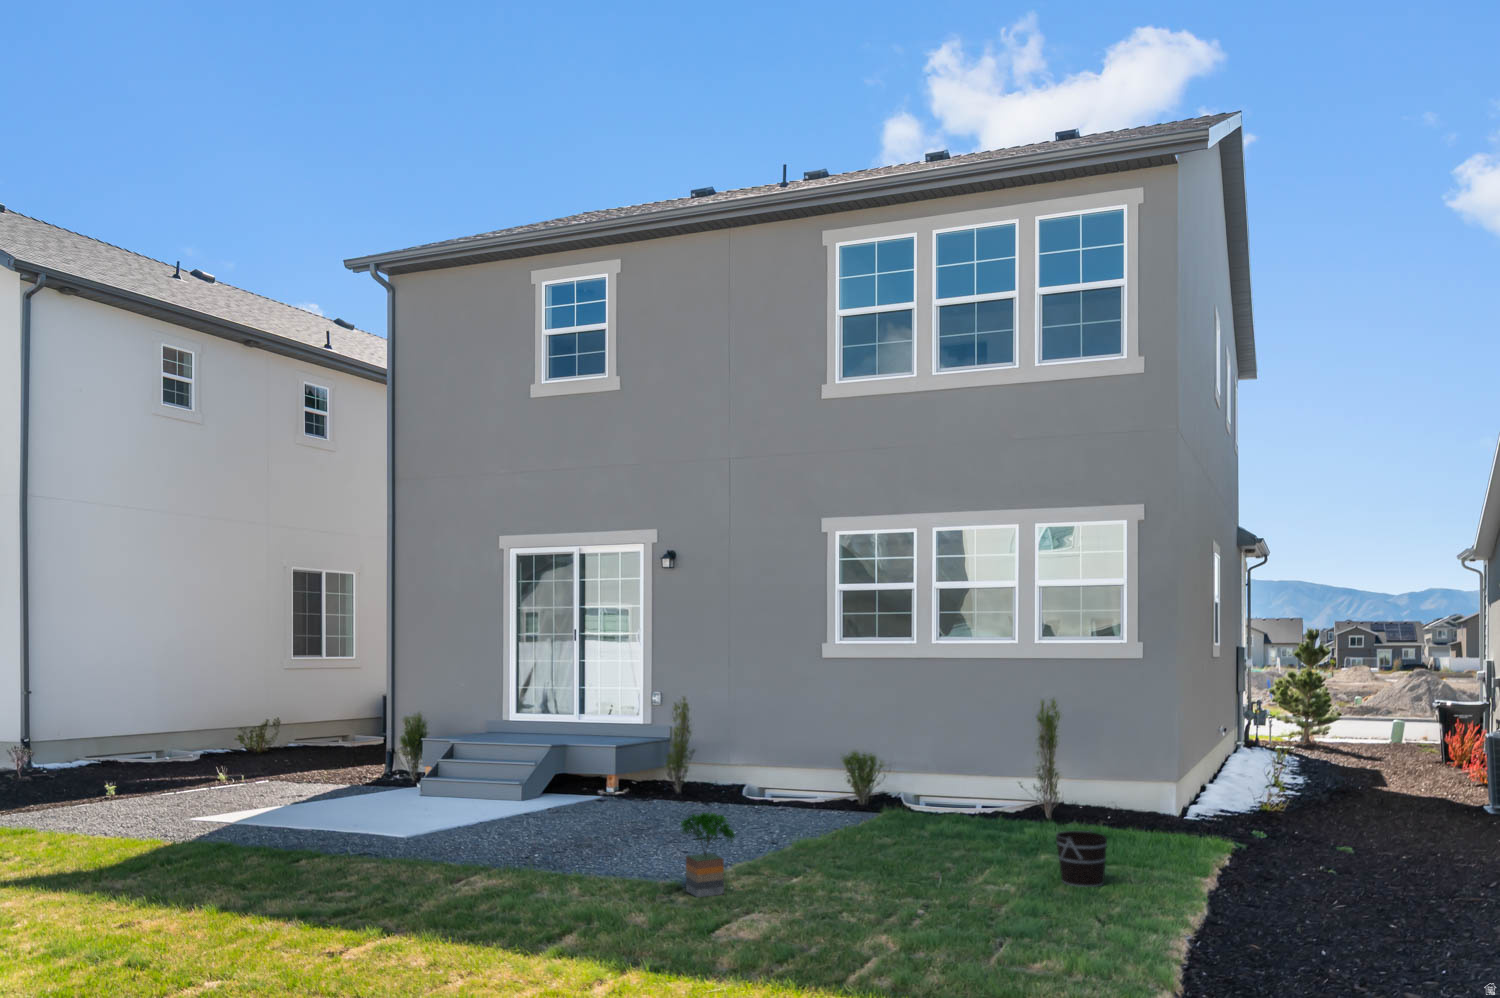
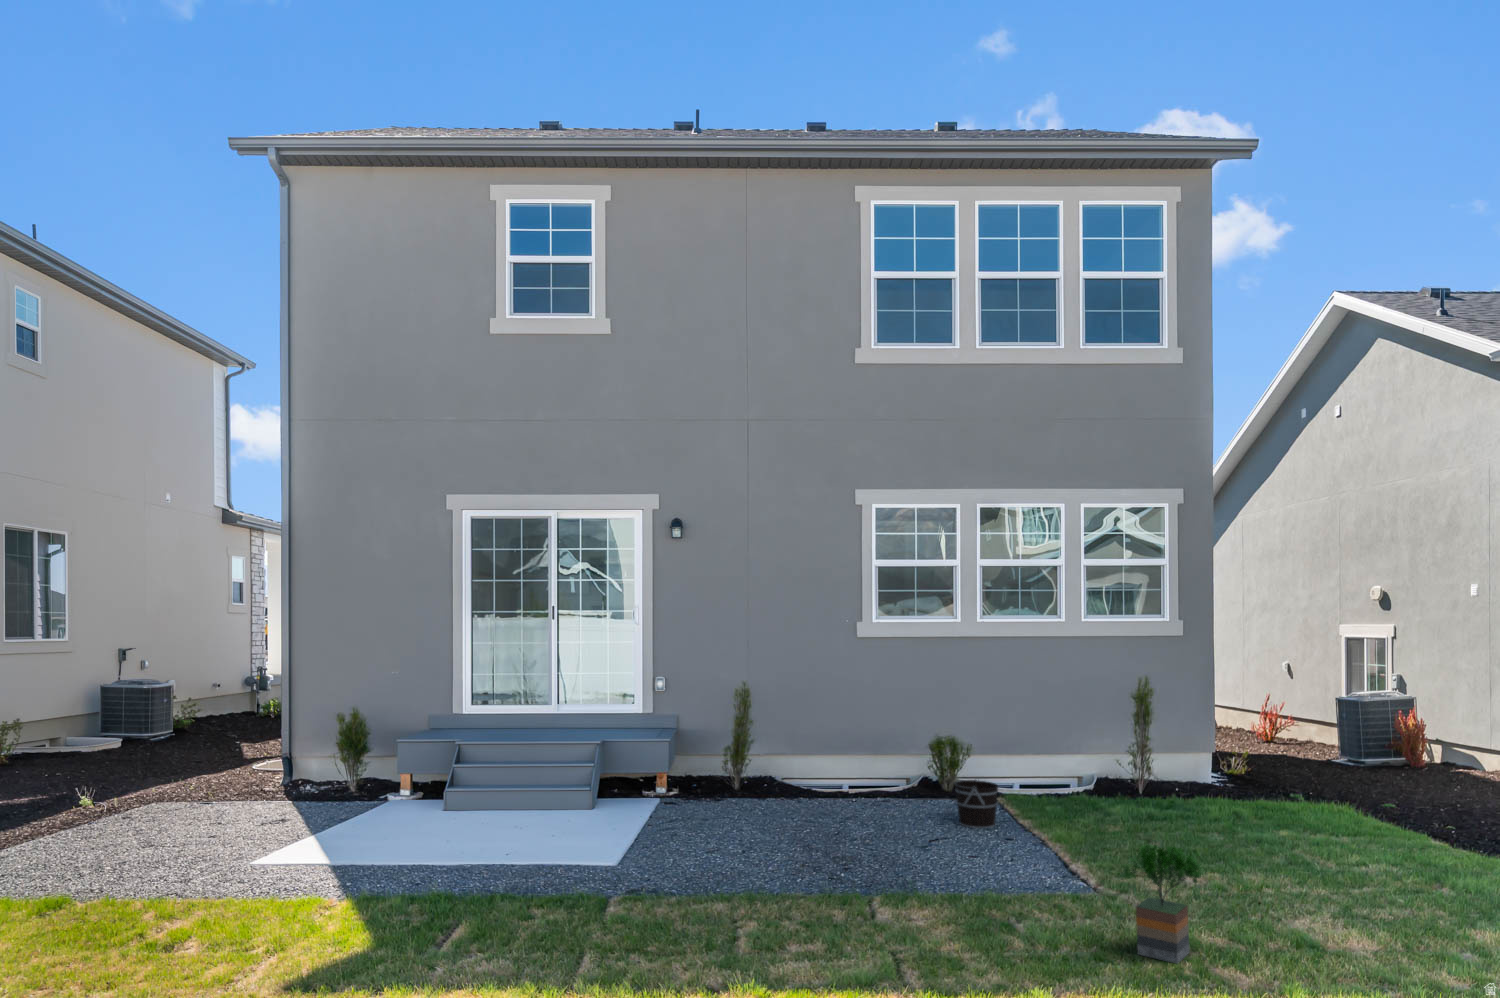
bucket: present [1056,829,1107,887] -> present [955,780,998,828]

